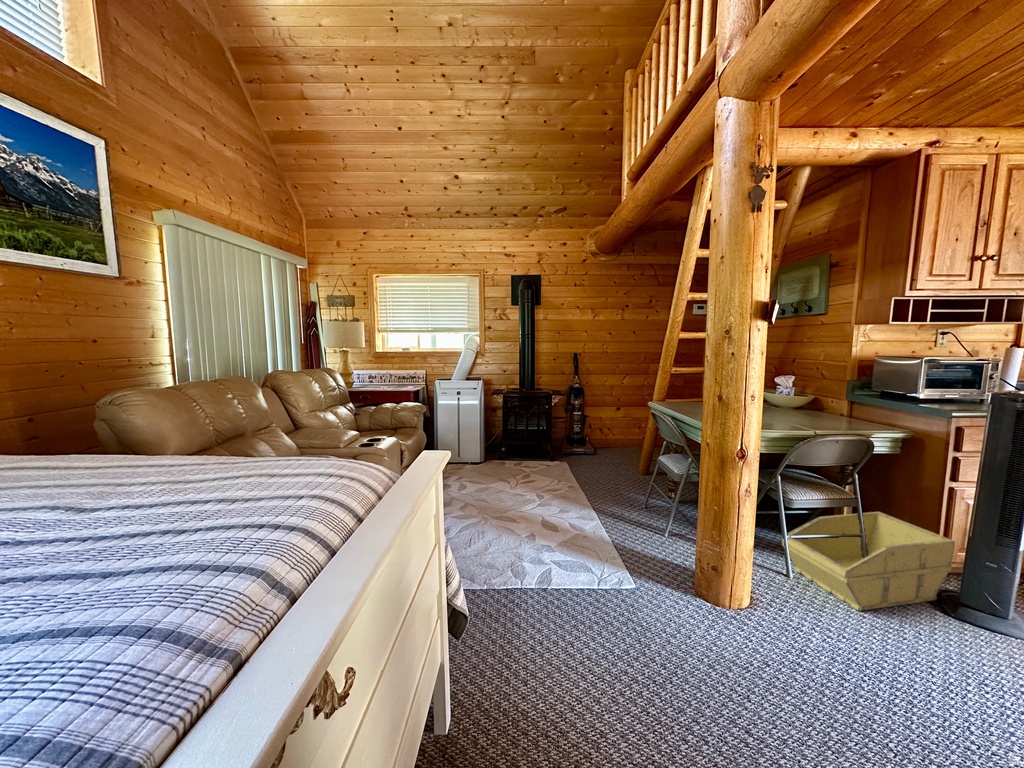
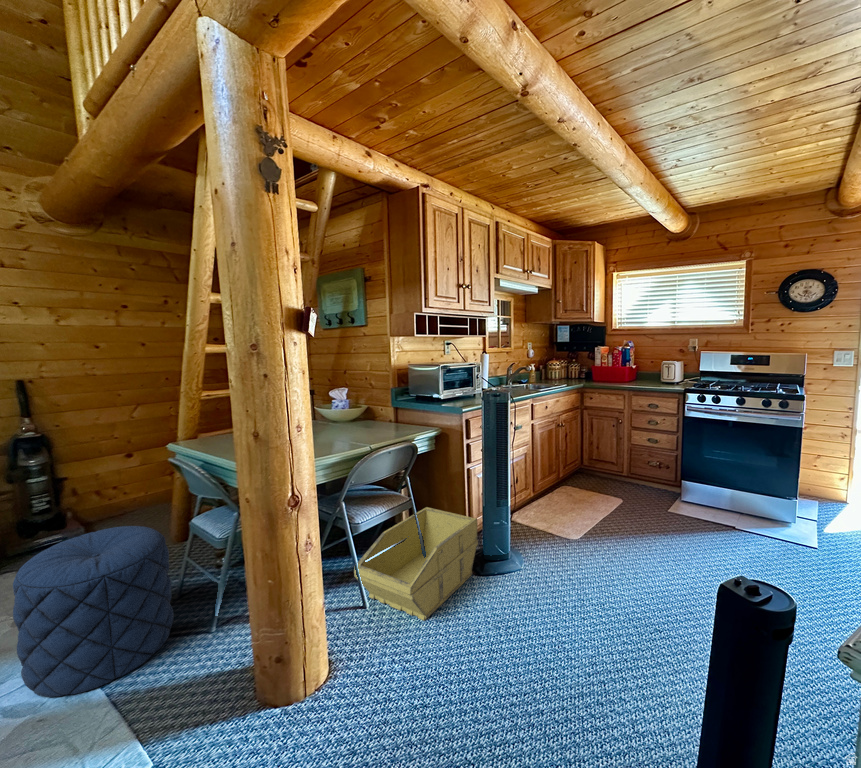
pouf: none [552,450,633,543] -> present [13,526,174,697]

